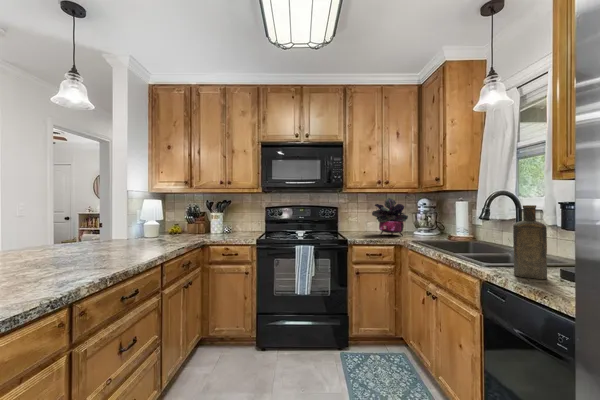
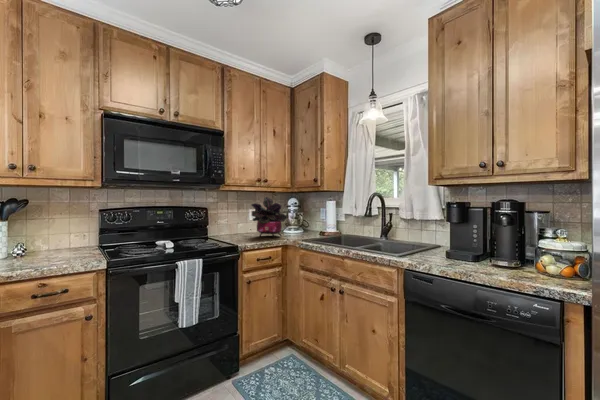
bottle: present [513,205,547,279] -> none [419,205,444,261]

